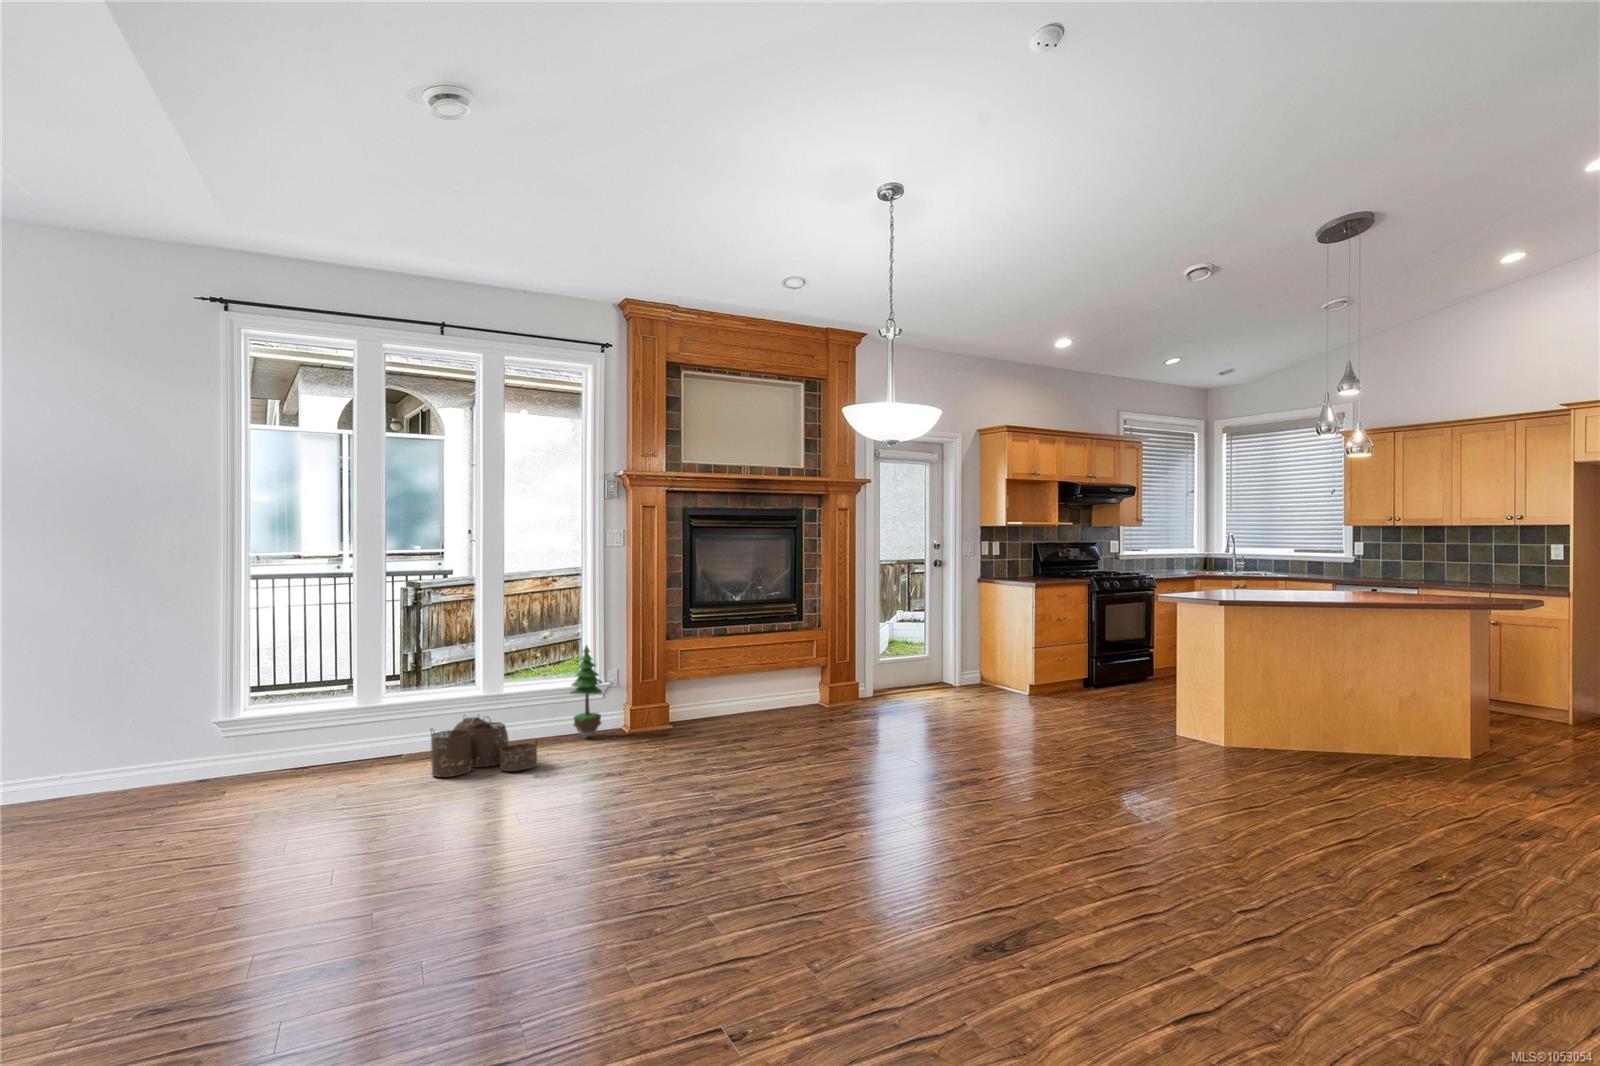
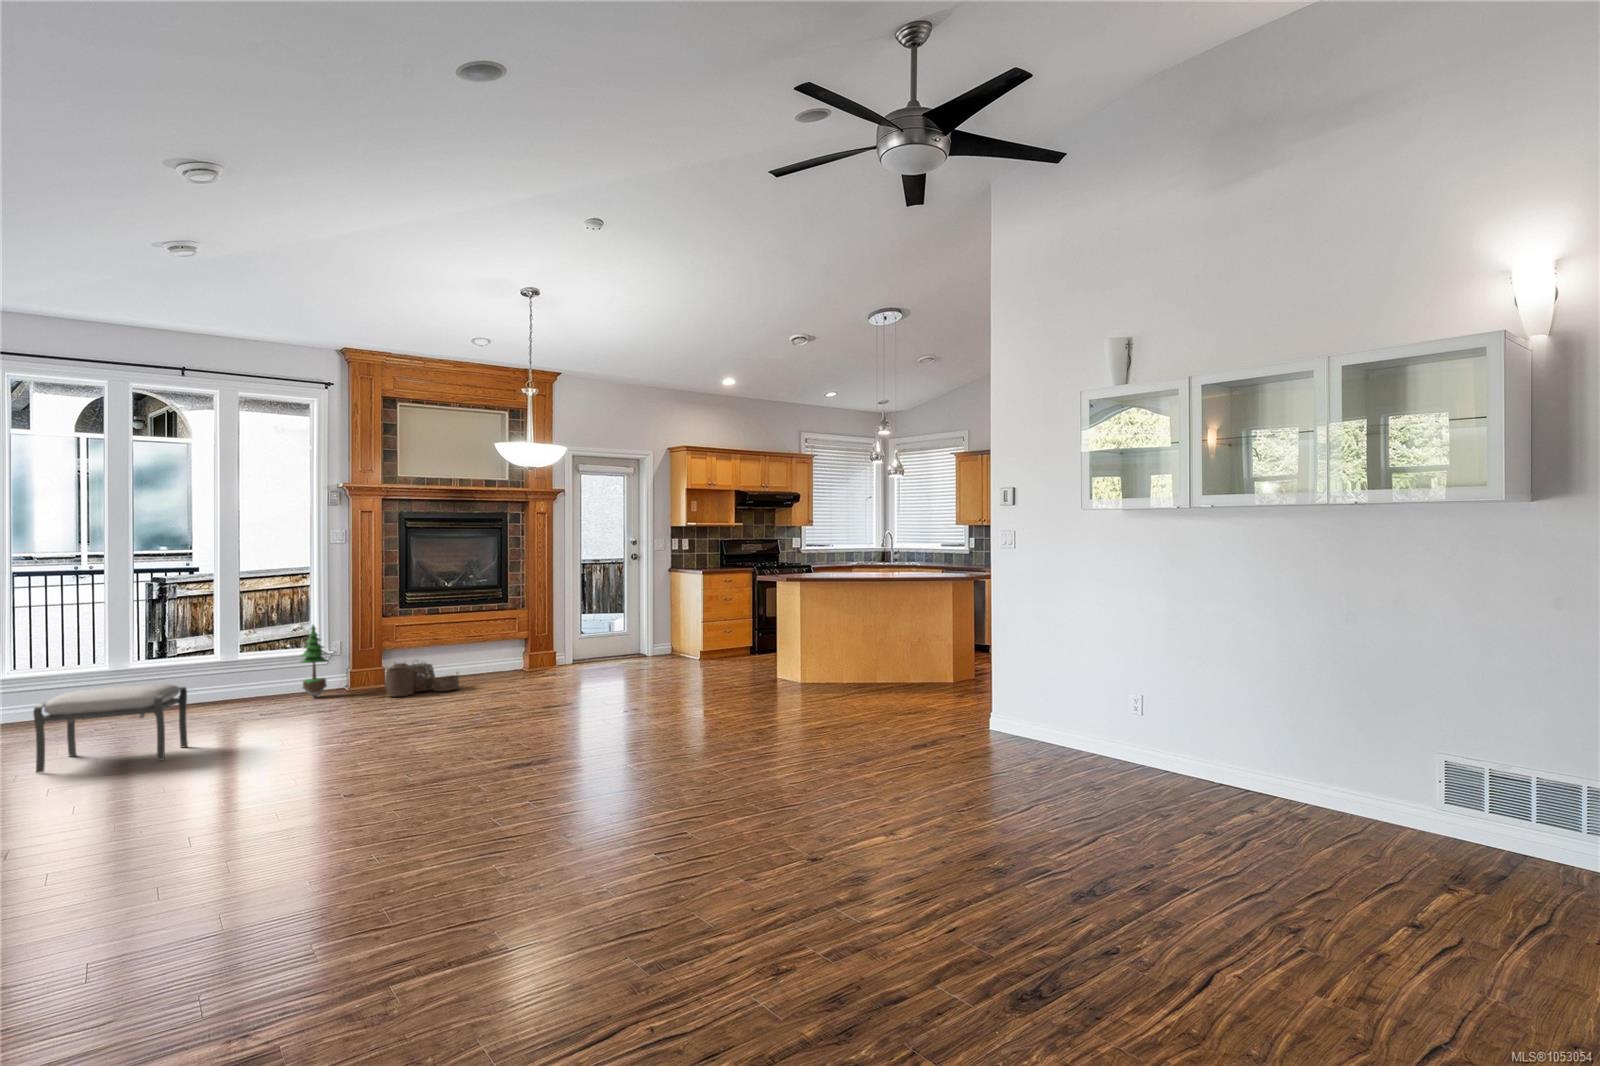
woven basket: present [431,717,538,777] -> present [385,662,459,696]
ottoman: none [248,740,447,875] -> present [33,684,188,773]

